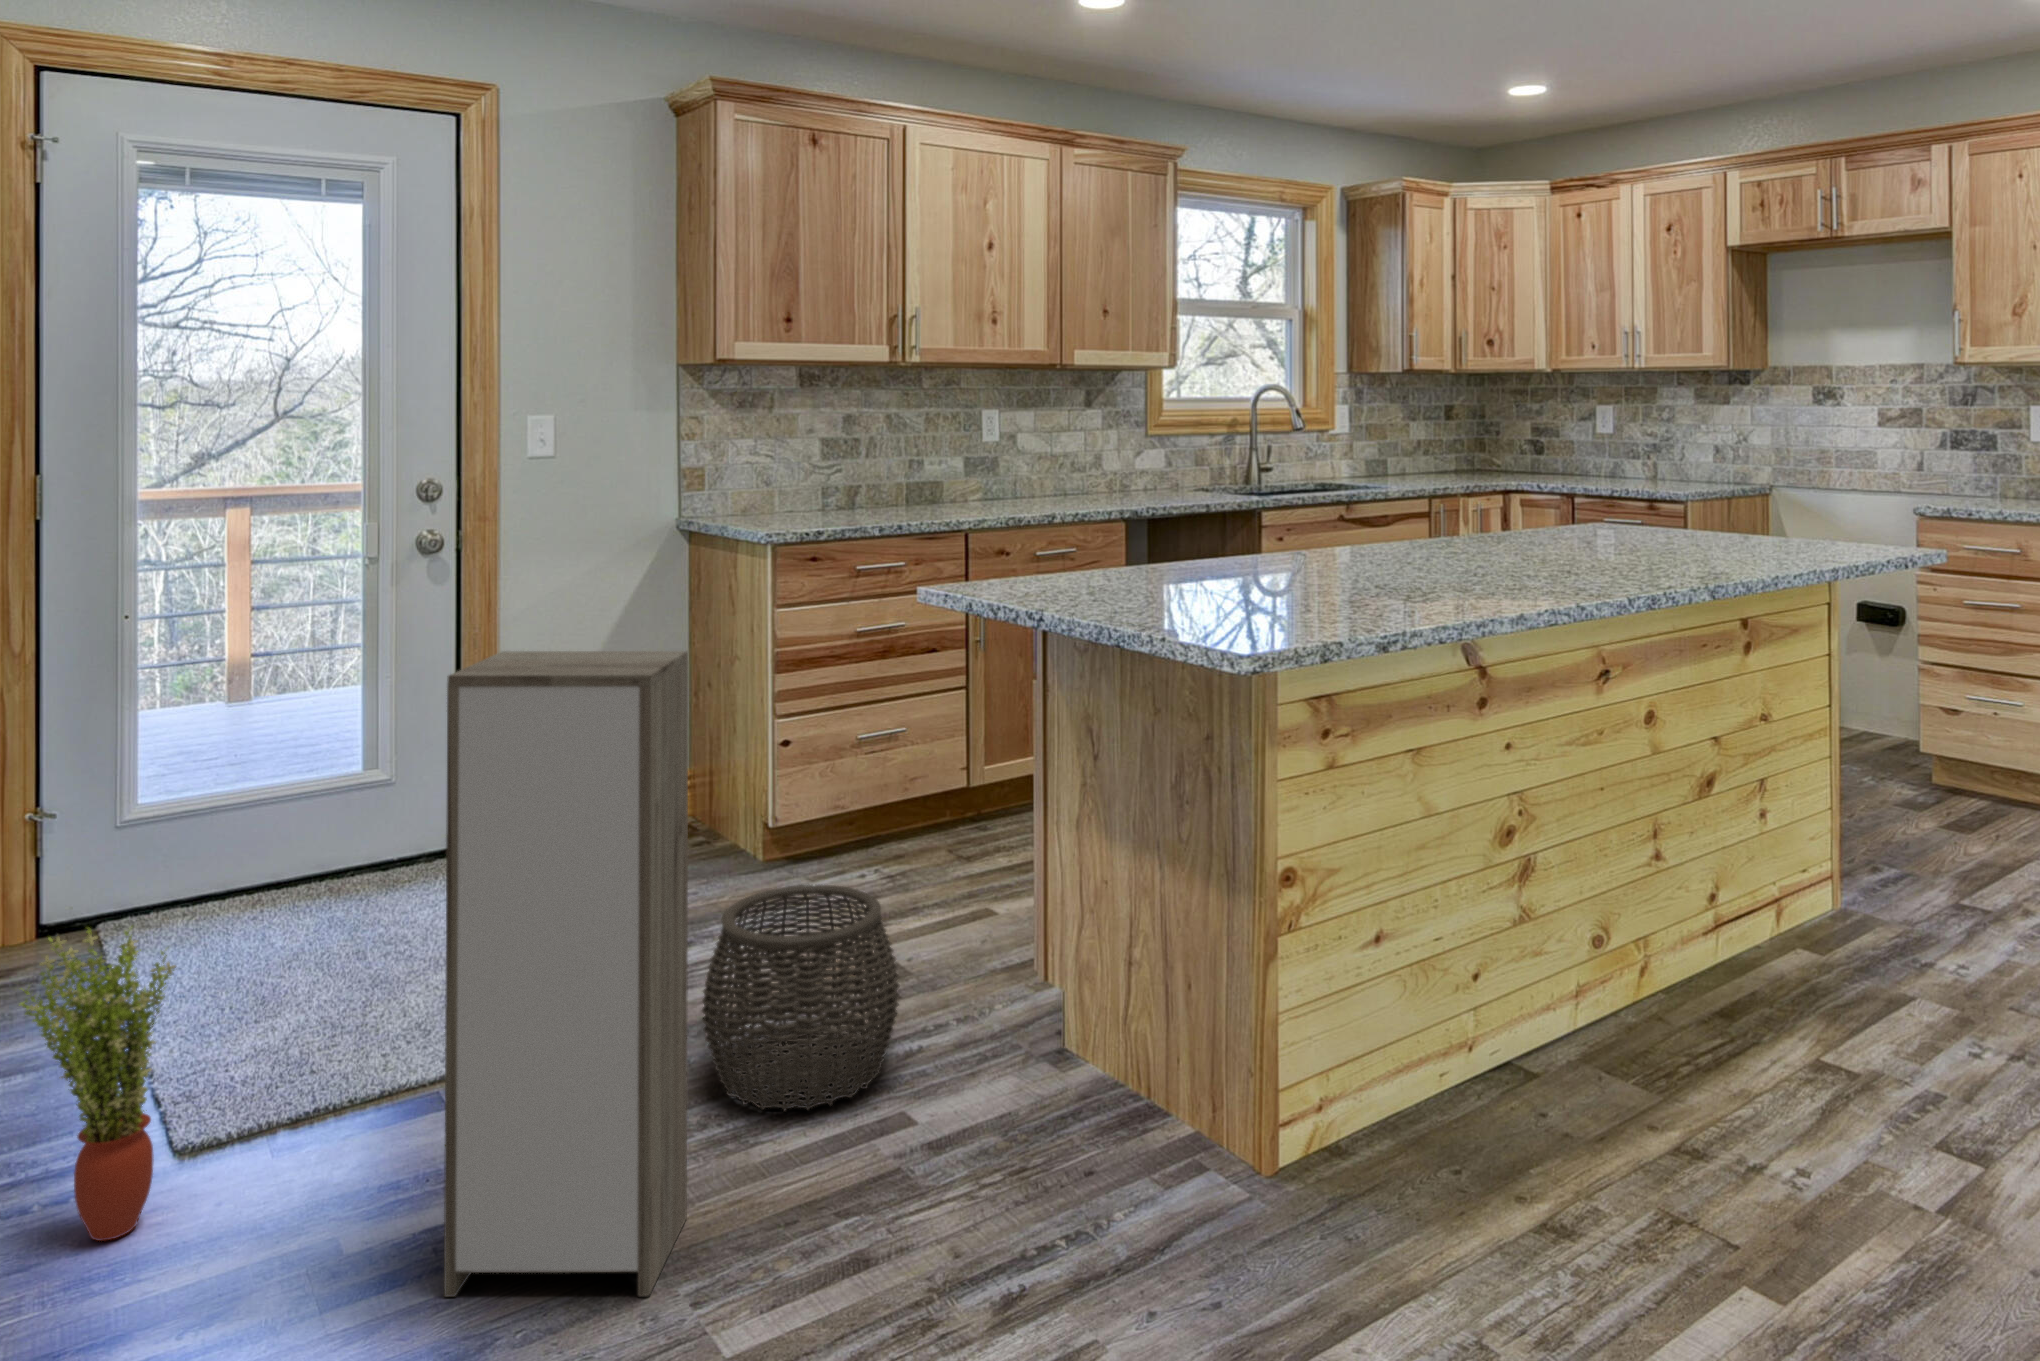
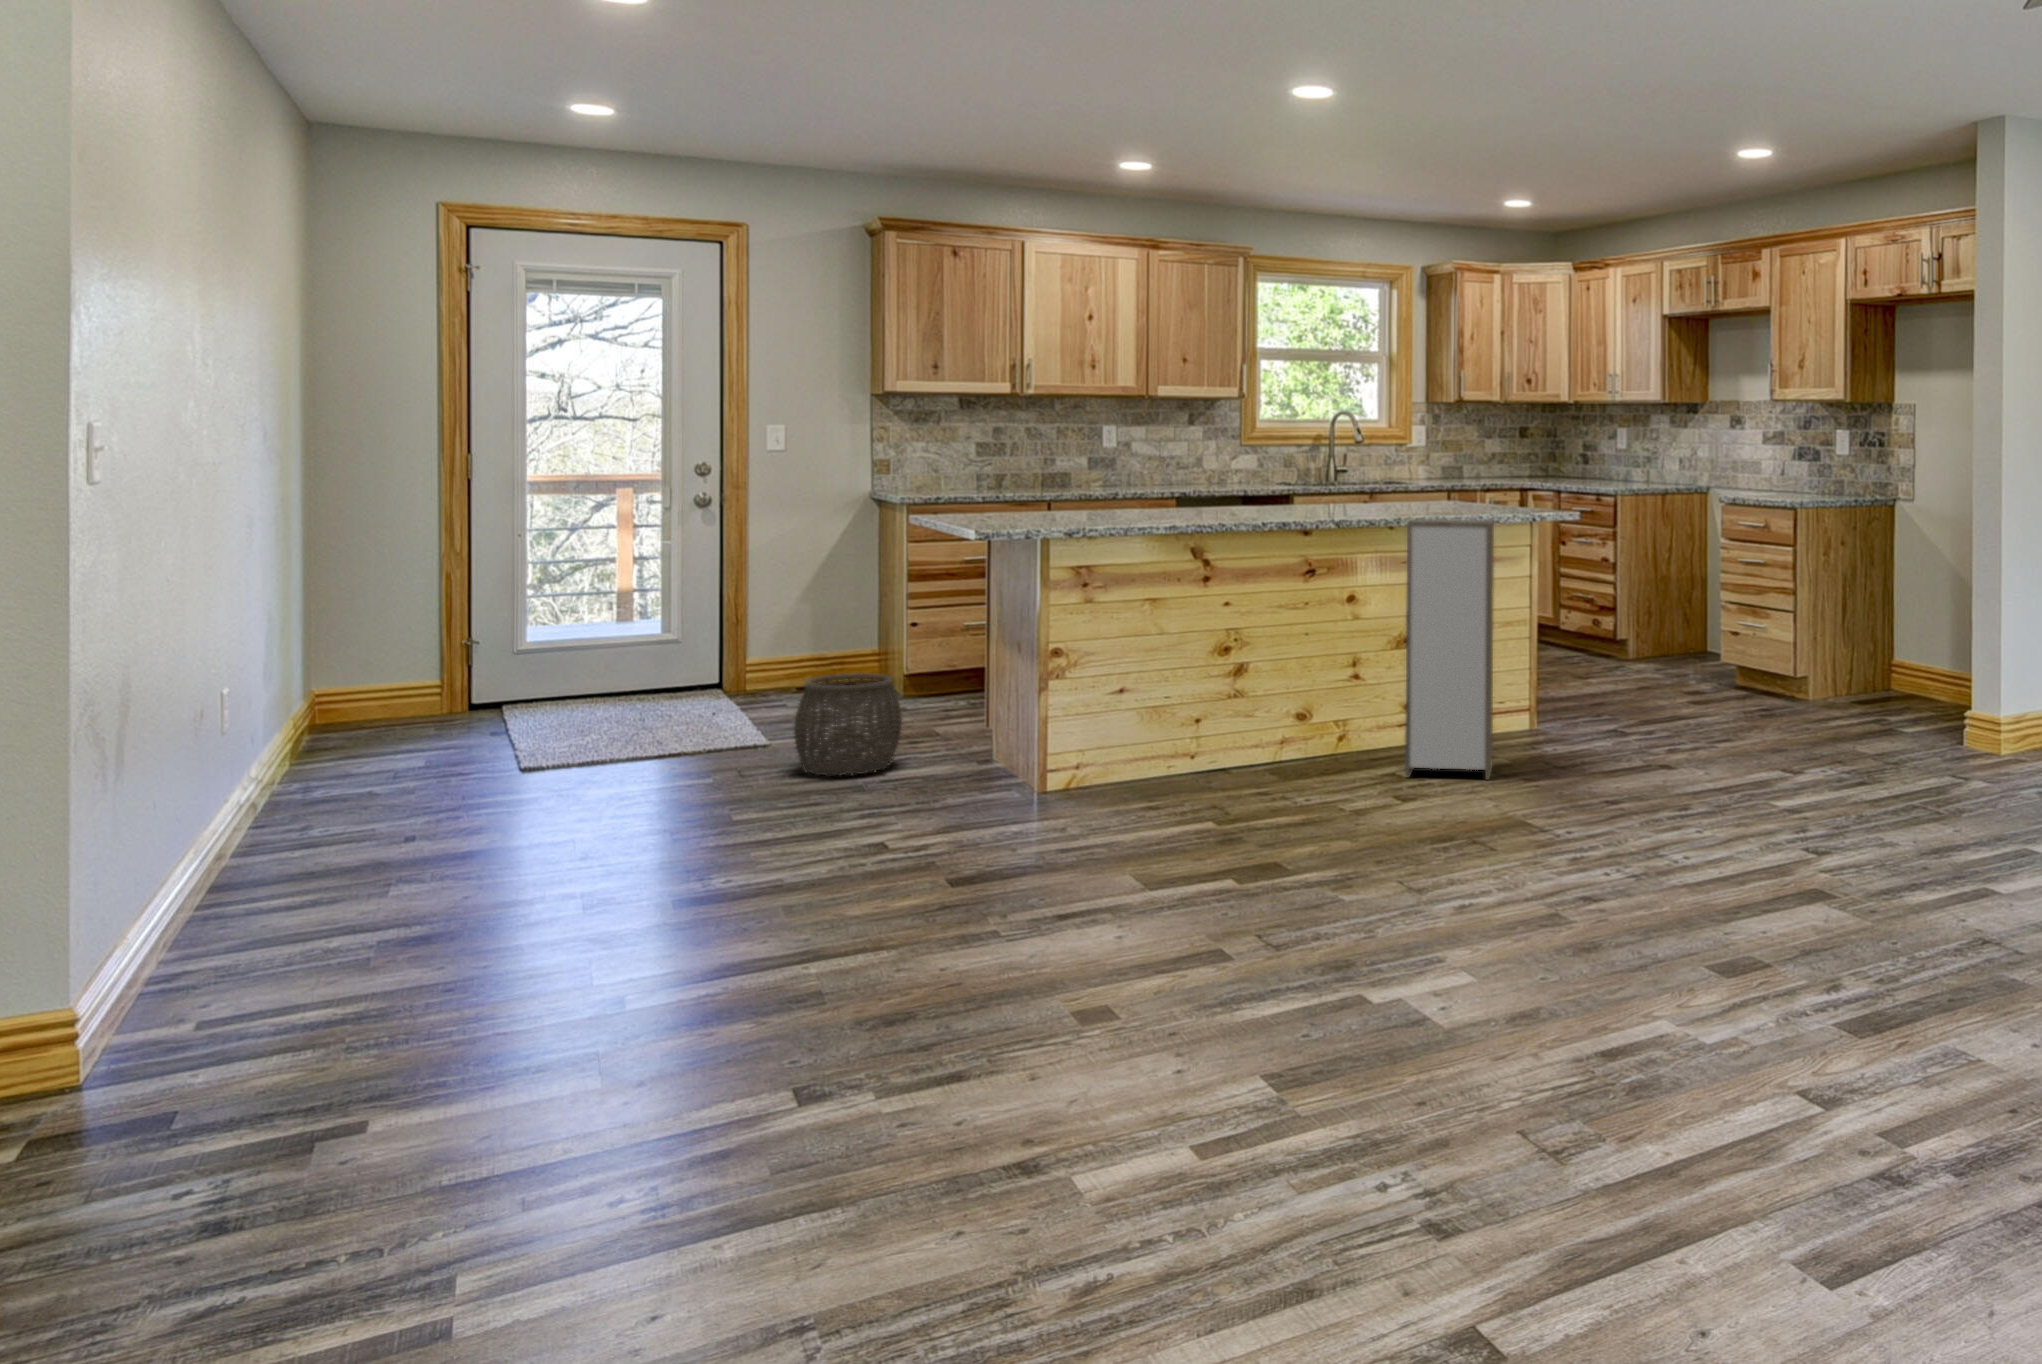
storage cabinet: present [444,651,688,1297] -> present [1405,519,1494,780]
potted plant: present [19,926,176,1241] -> none [453,649,525,795]

